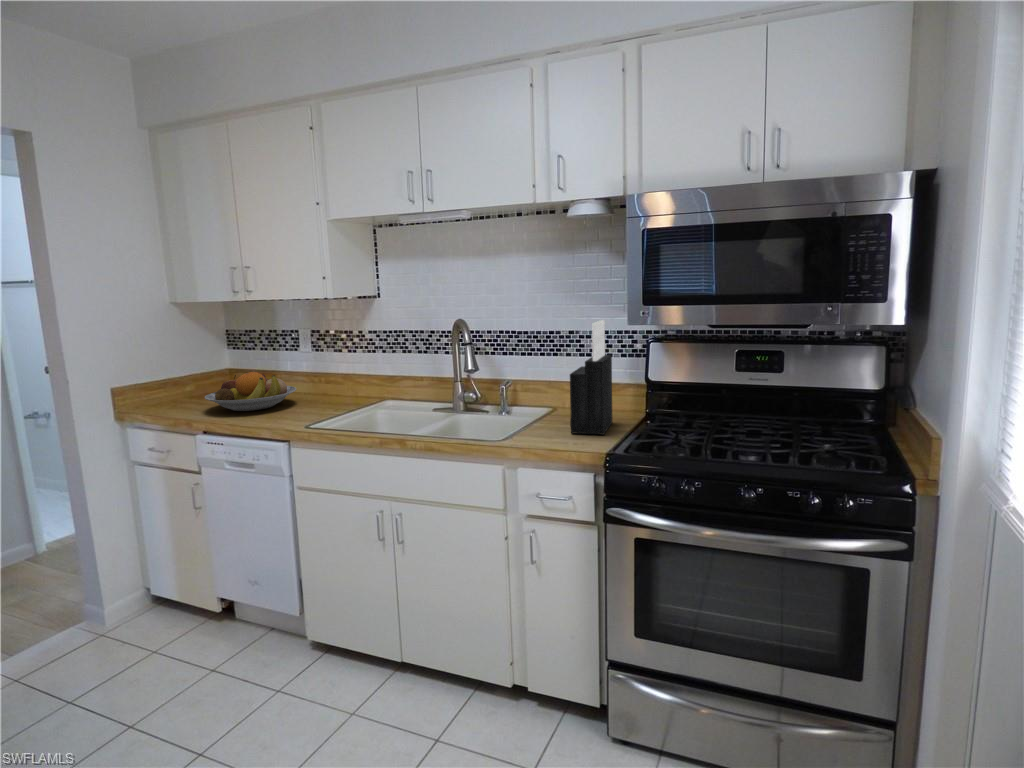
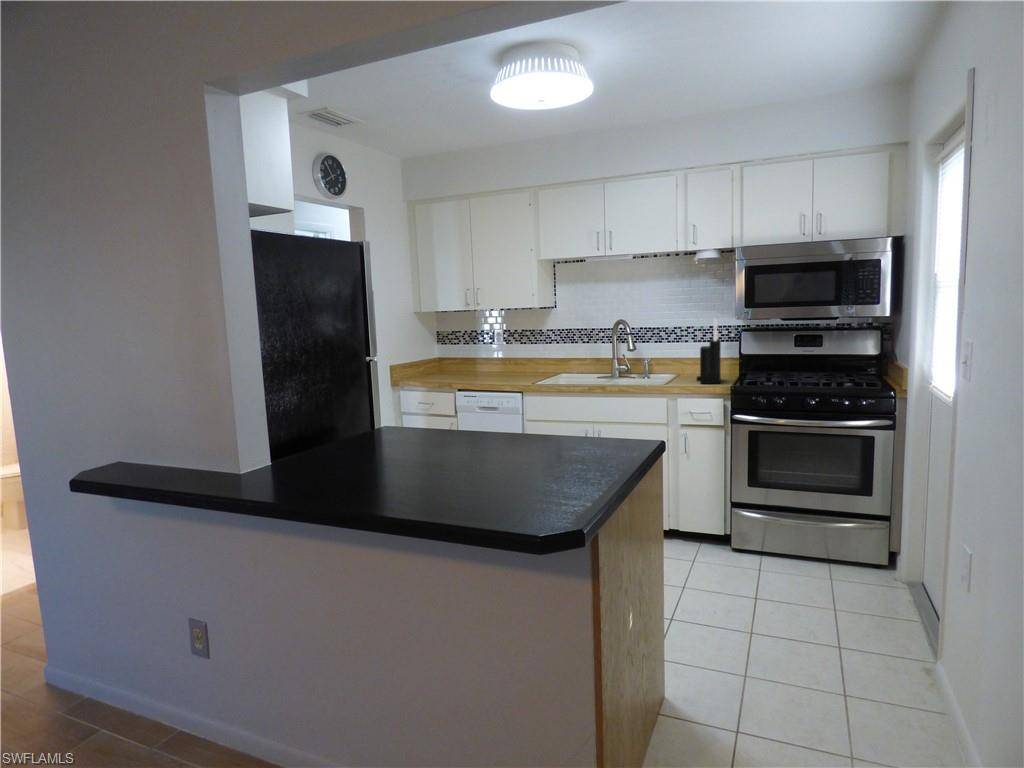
fruit bowl: present [205,372,296,411] -> none [453,355,507,379]

